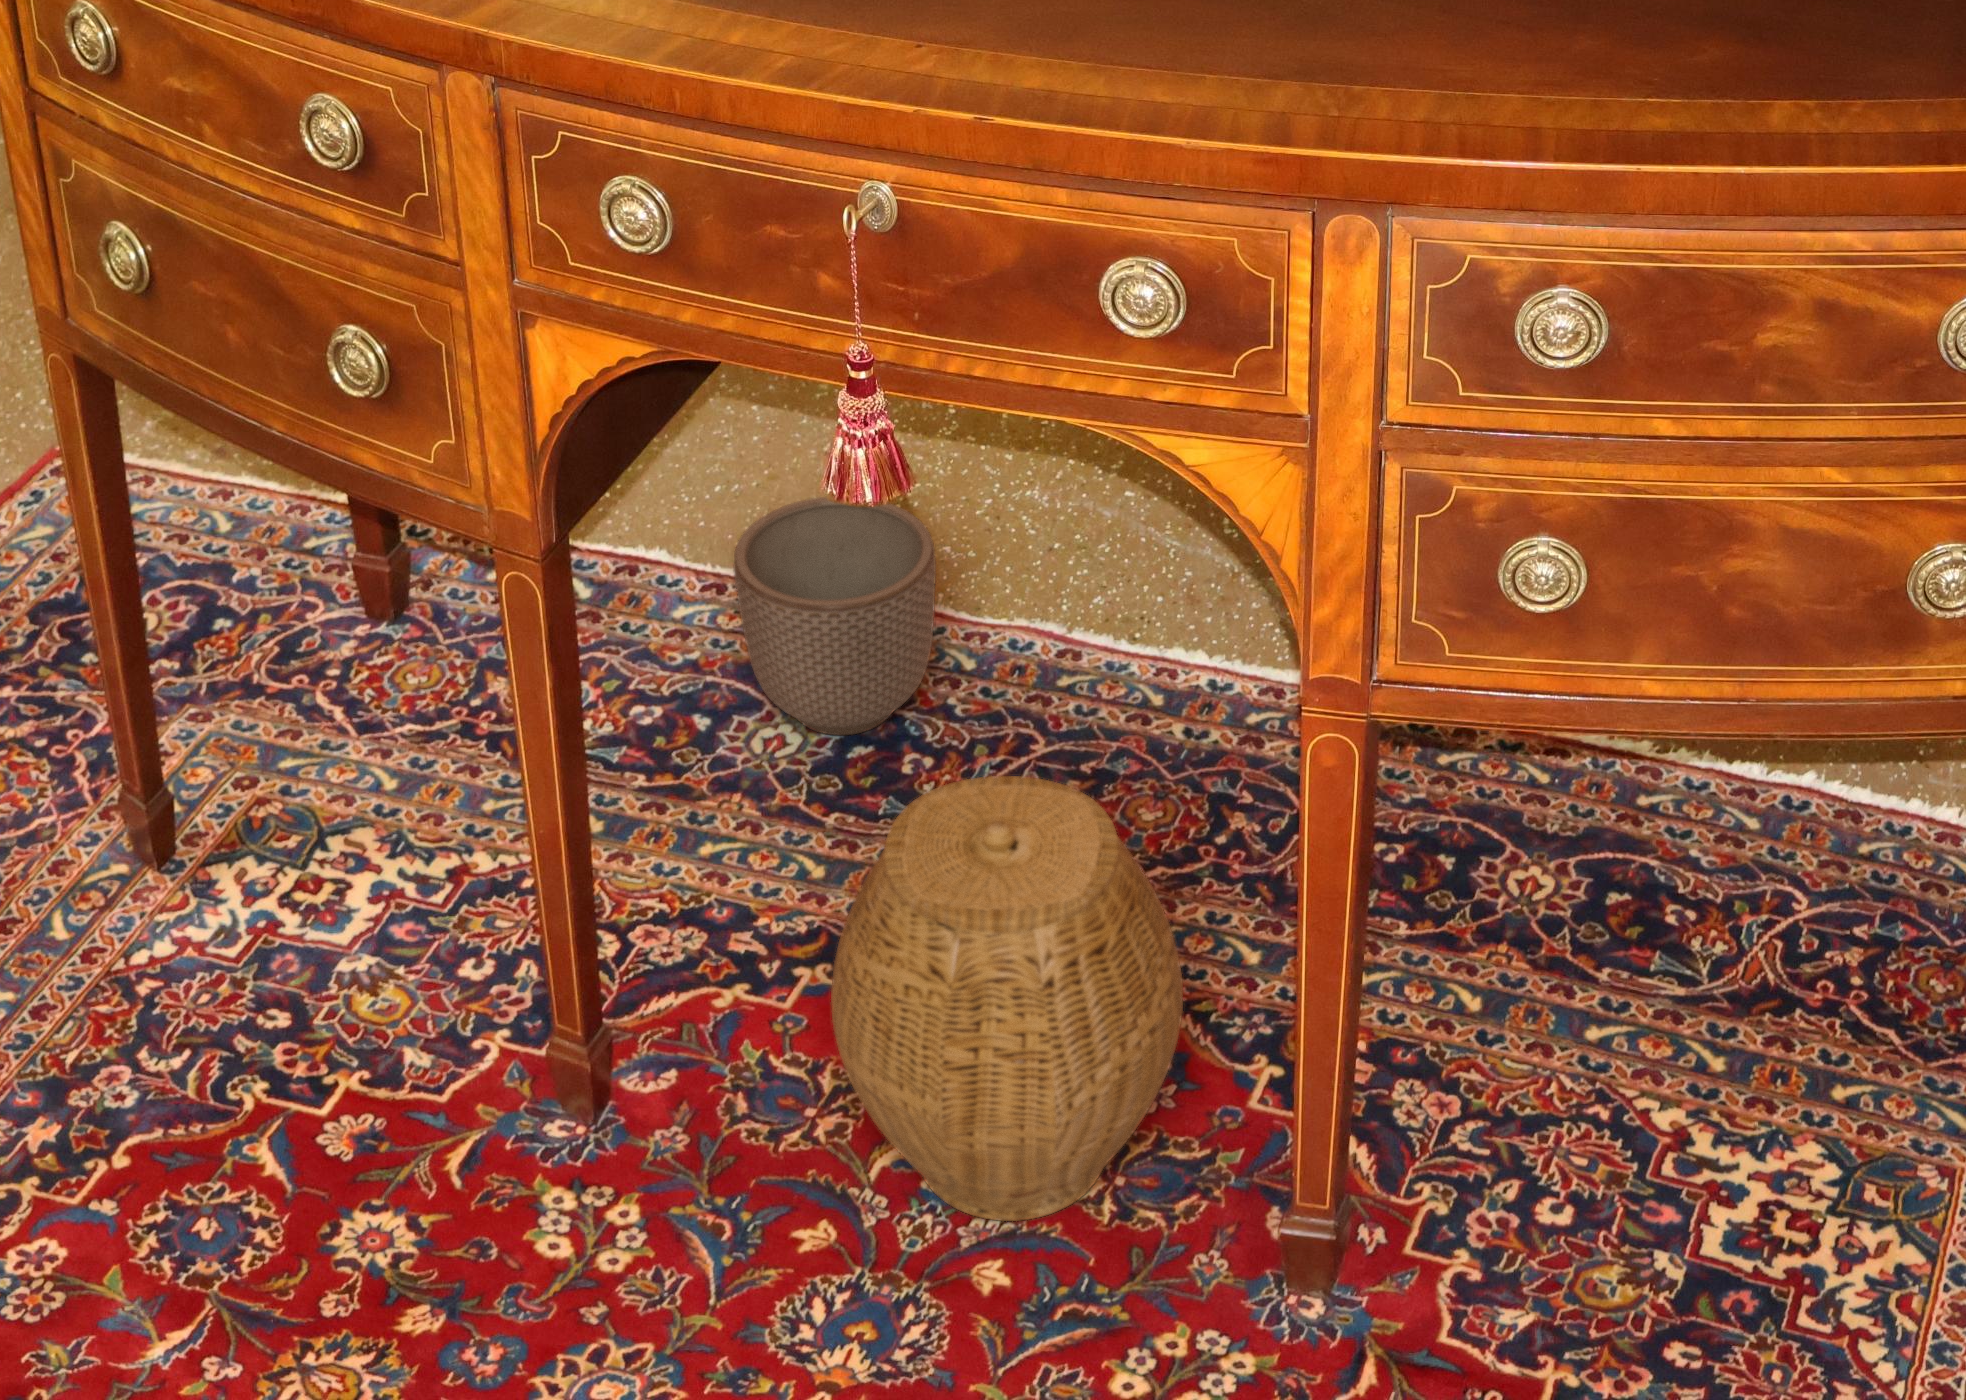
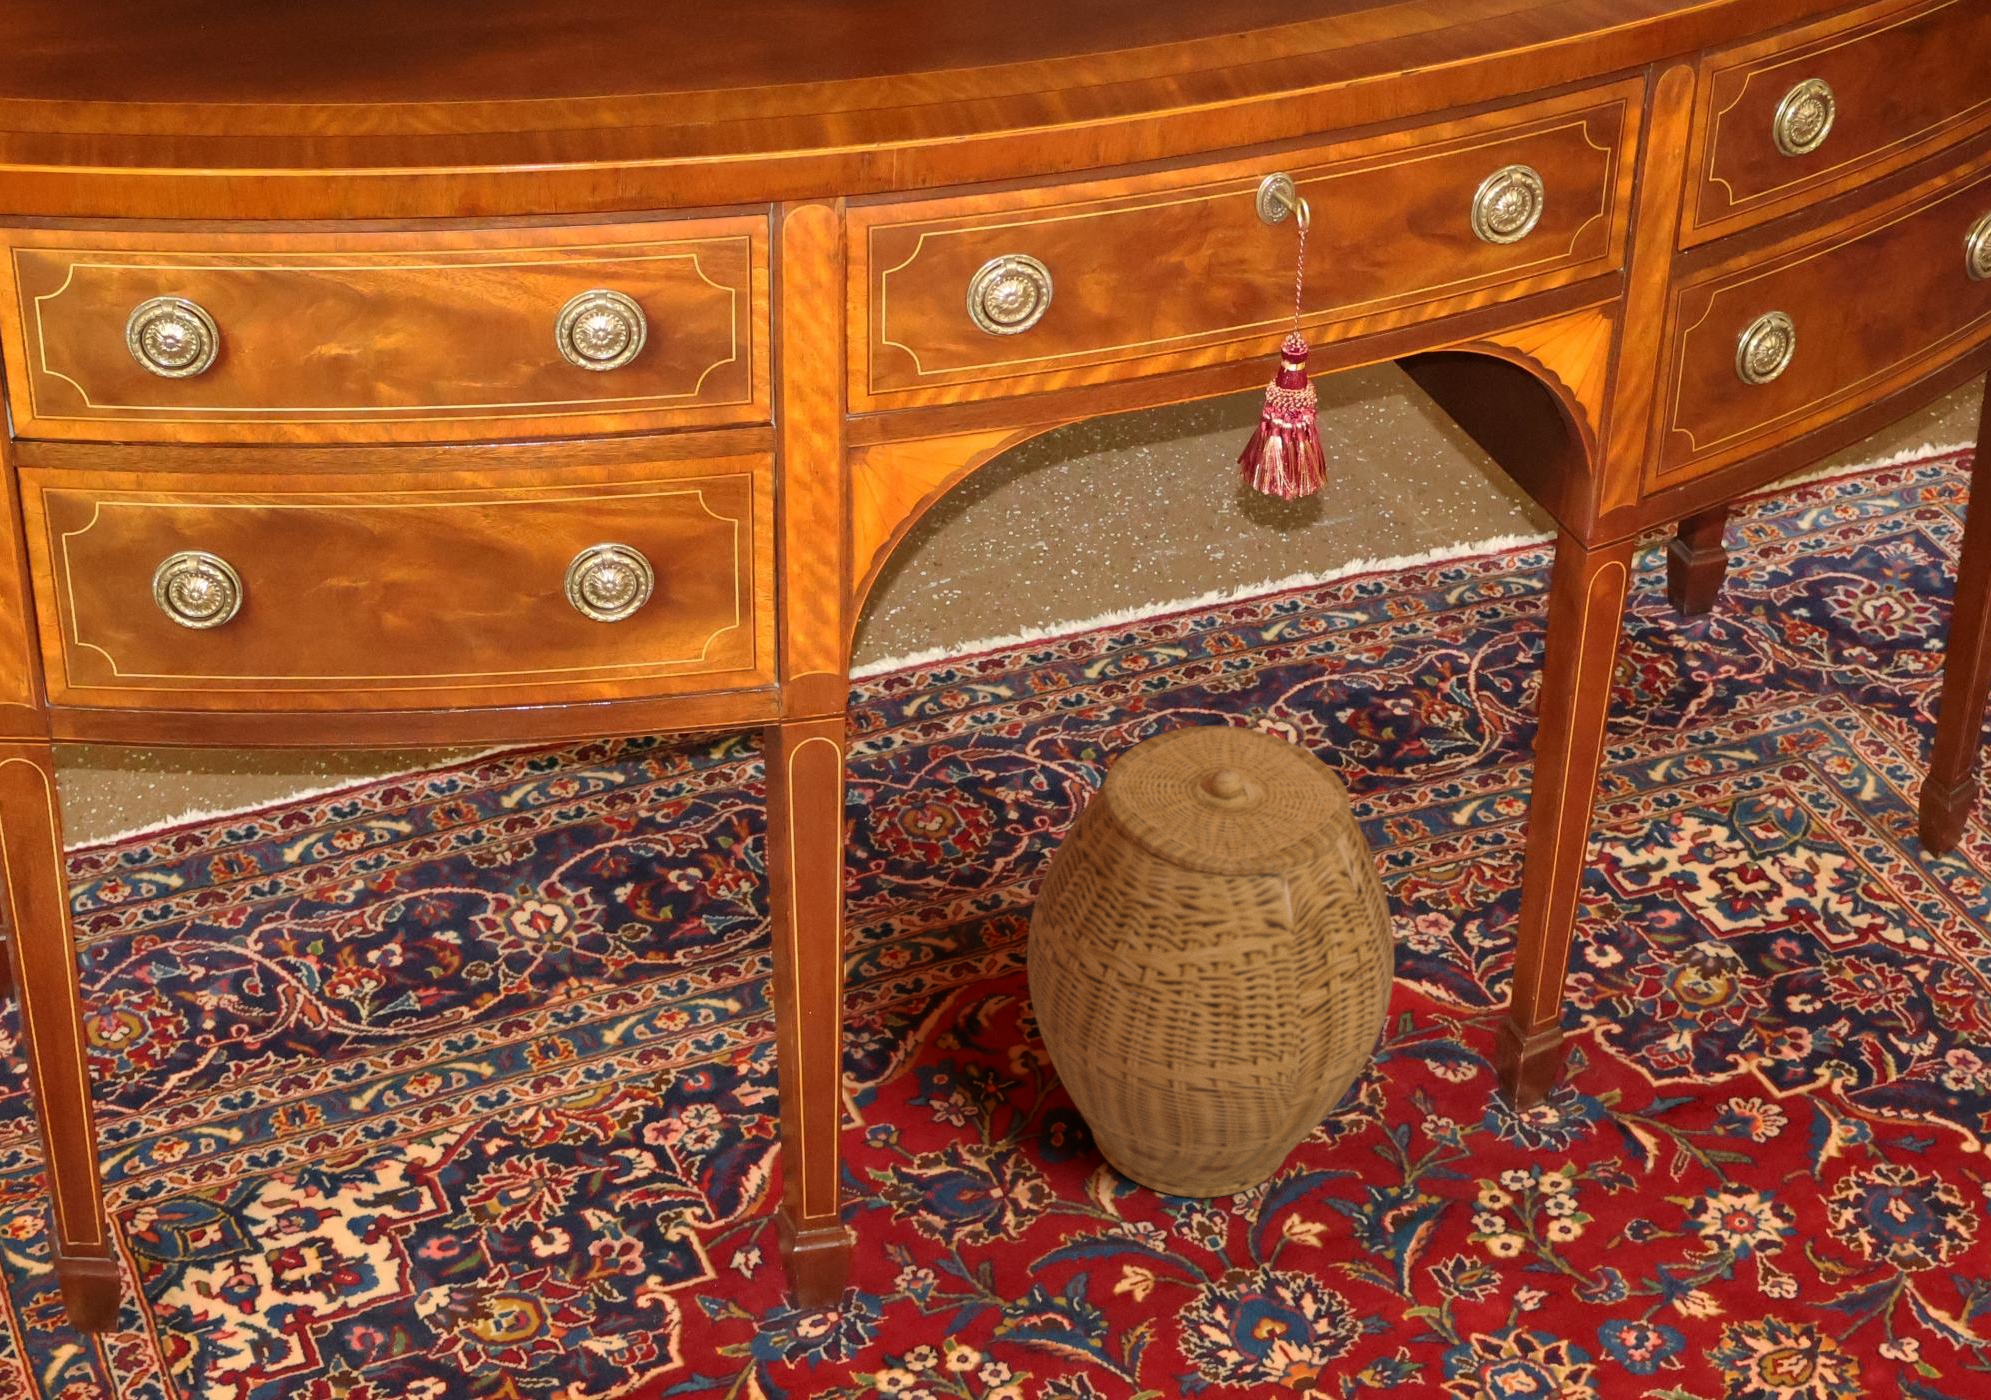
planter: present [734,497,936,735] -> none [422,617,653,891]

